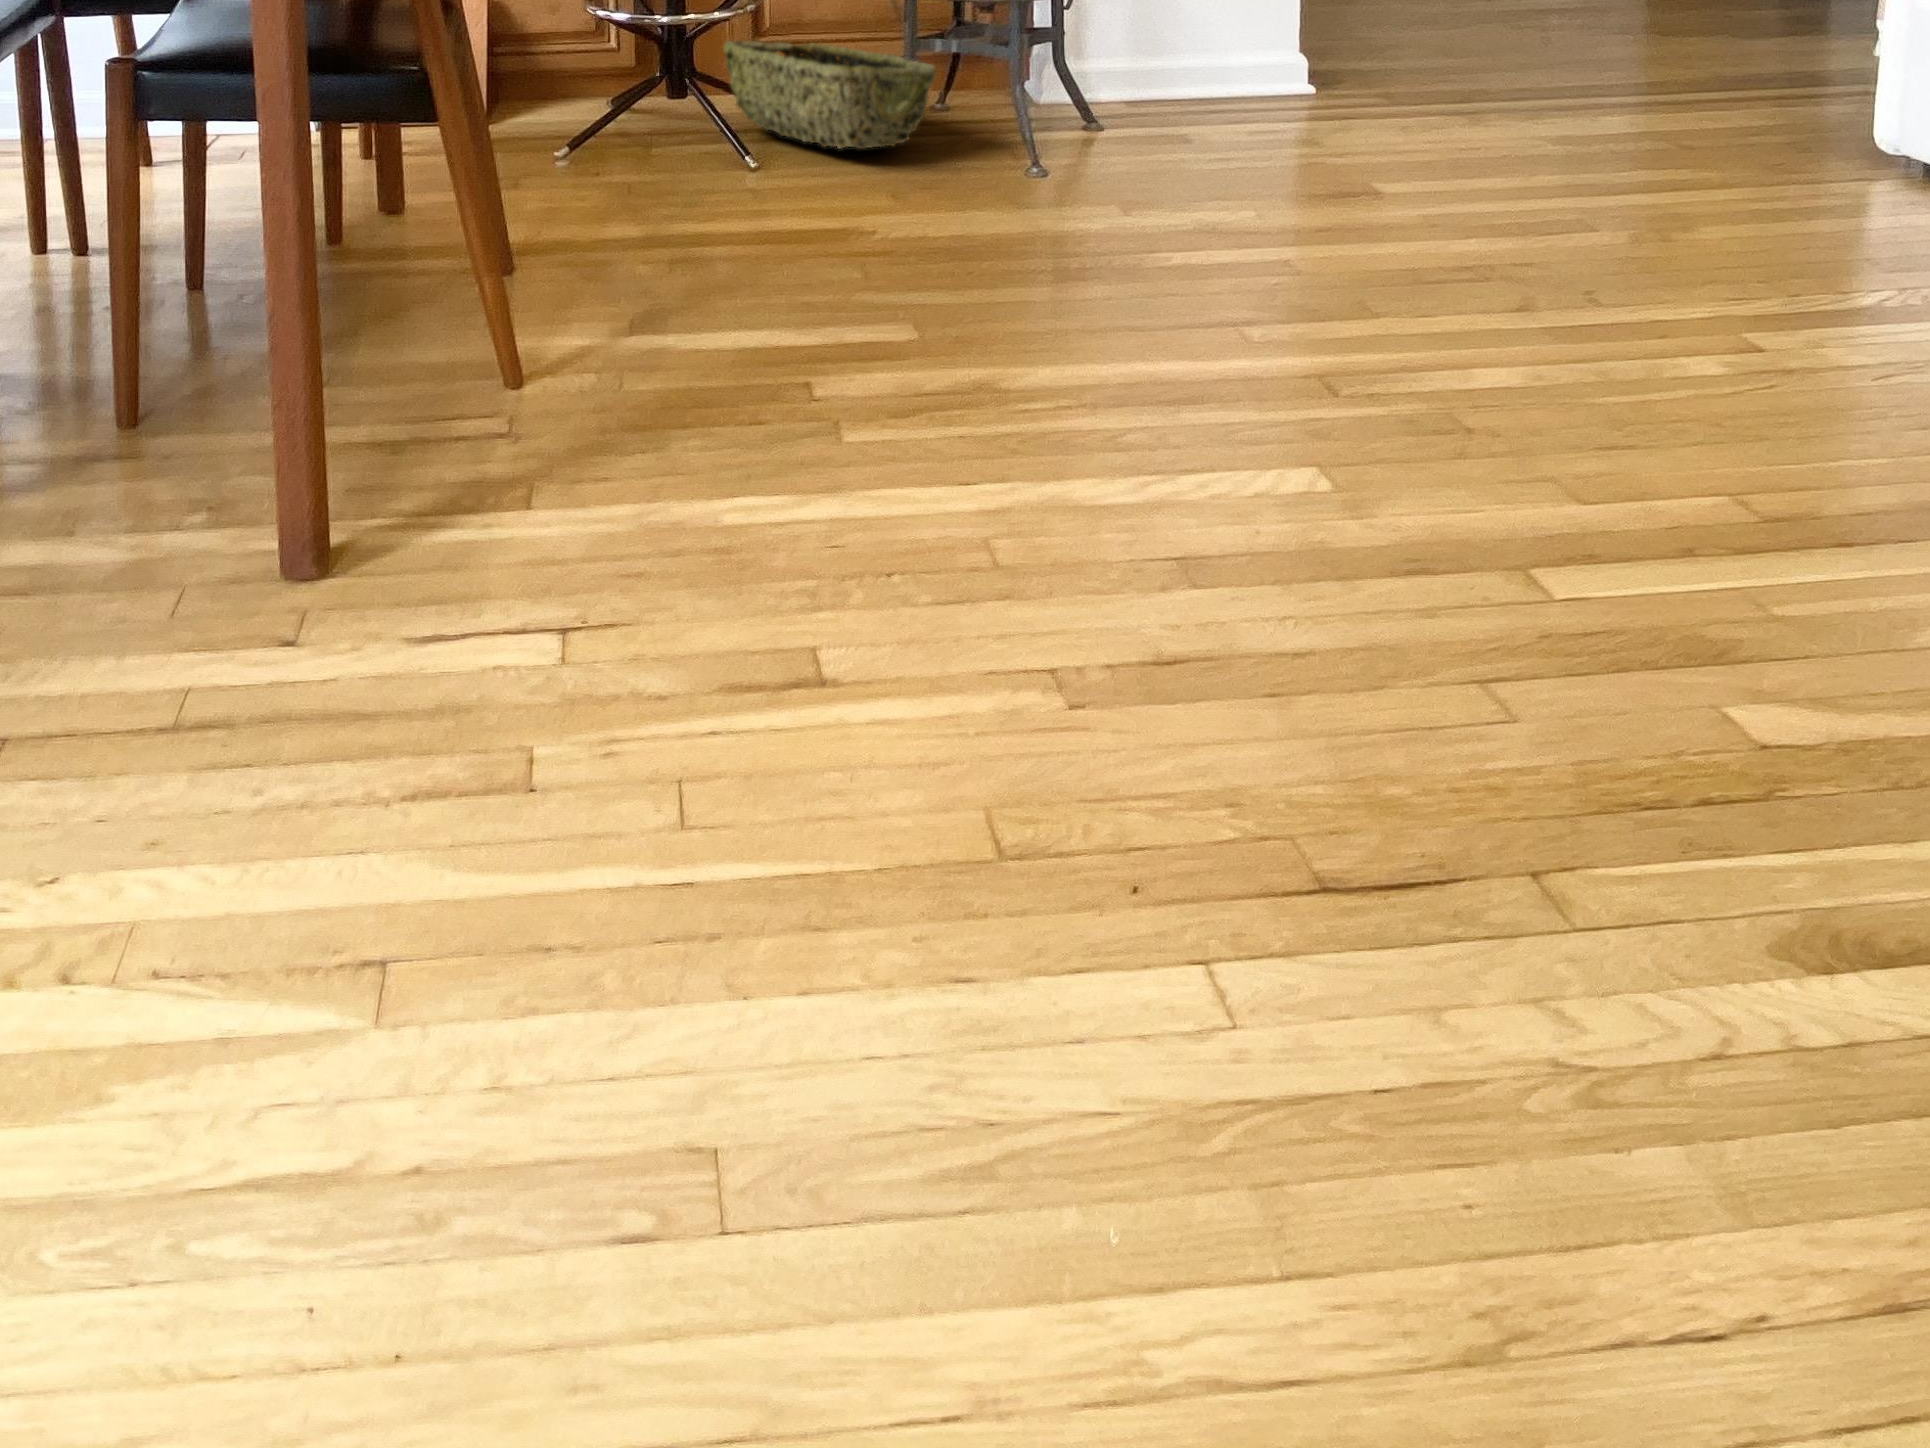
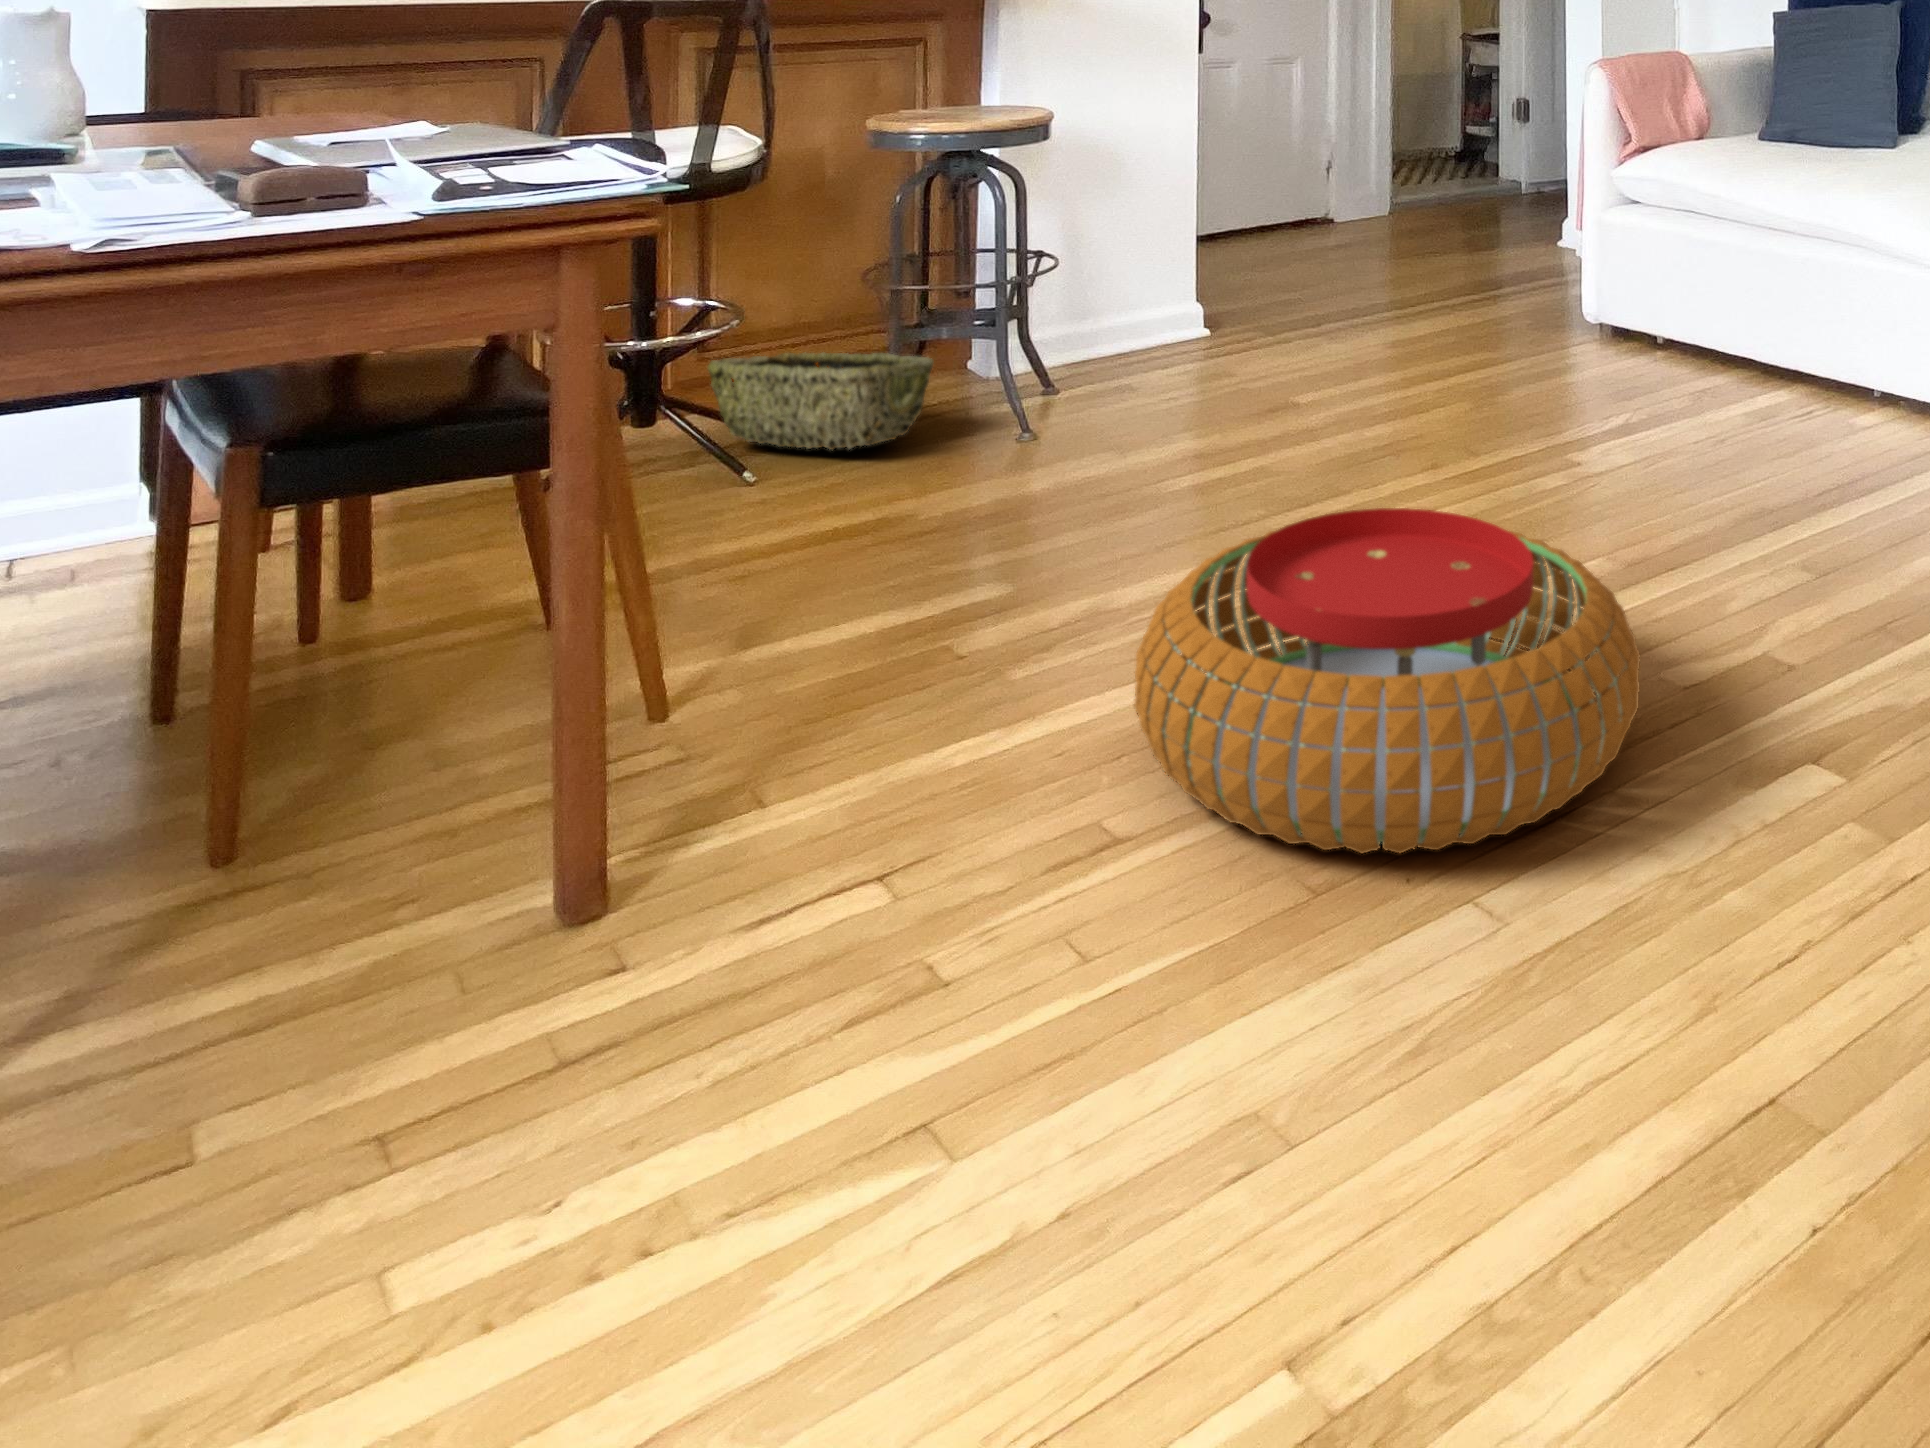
pouf: none [875,338,1650,884] -> present [1134,508,1640,853]

